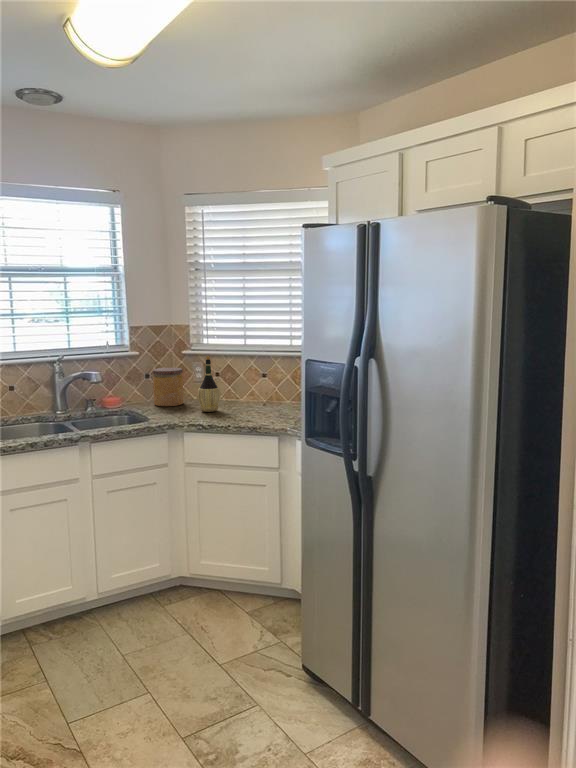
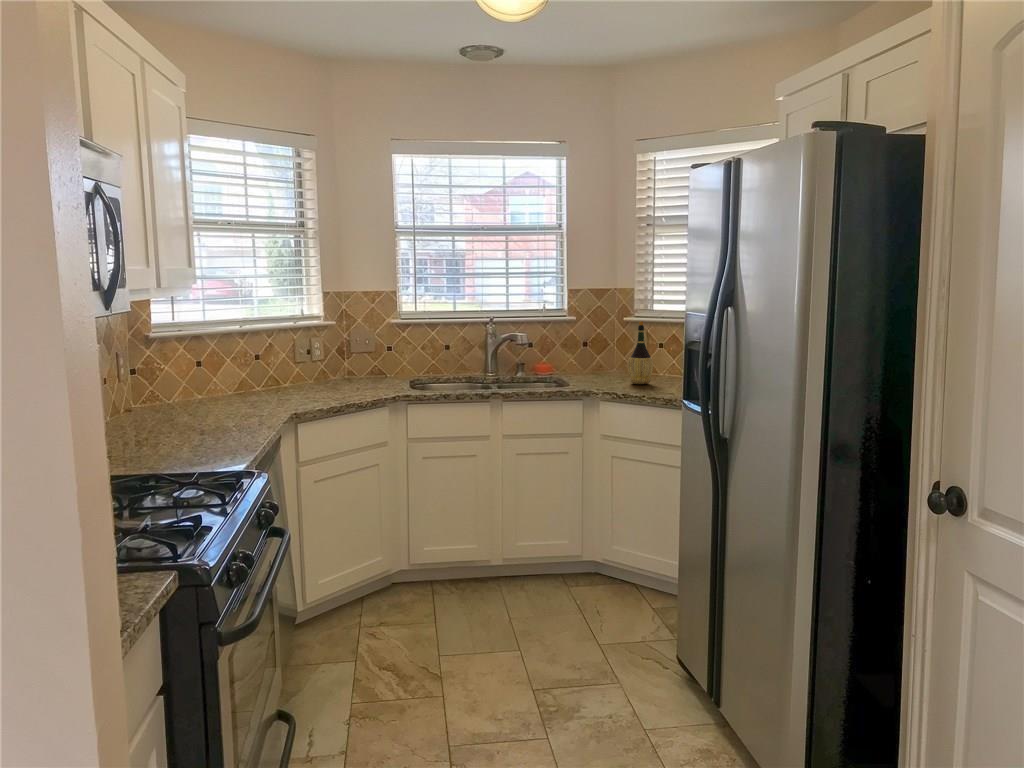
jar: present [153,368,184,406] -> none [590,335,622,377]

